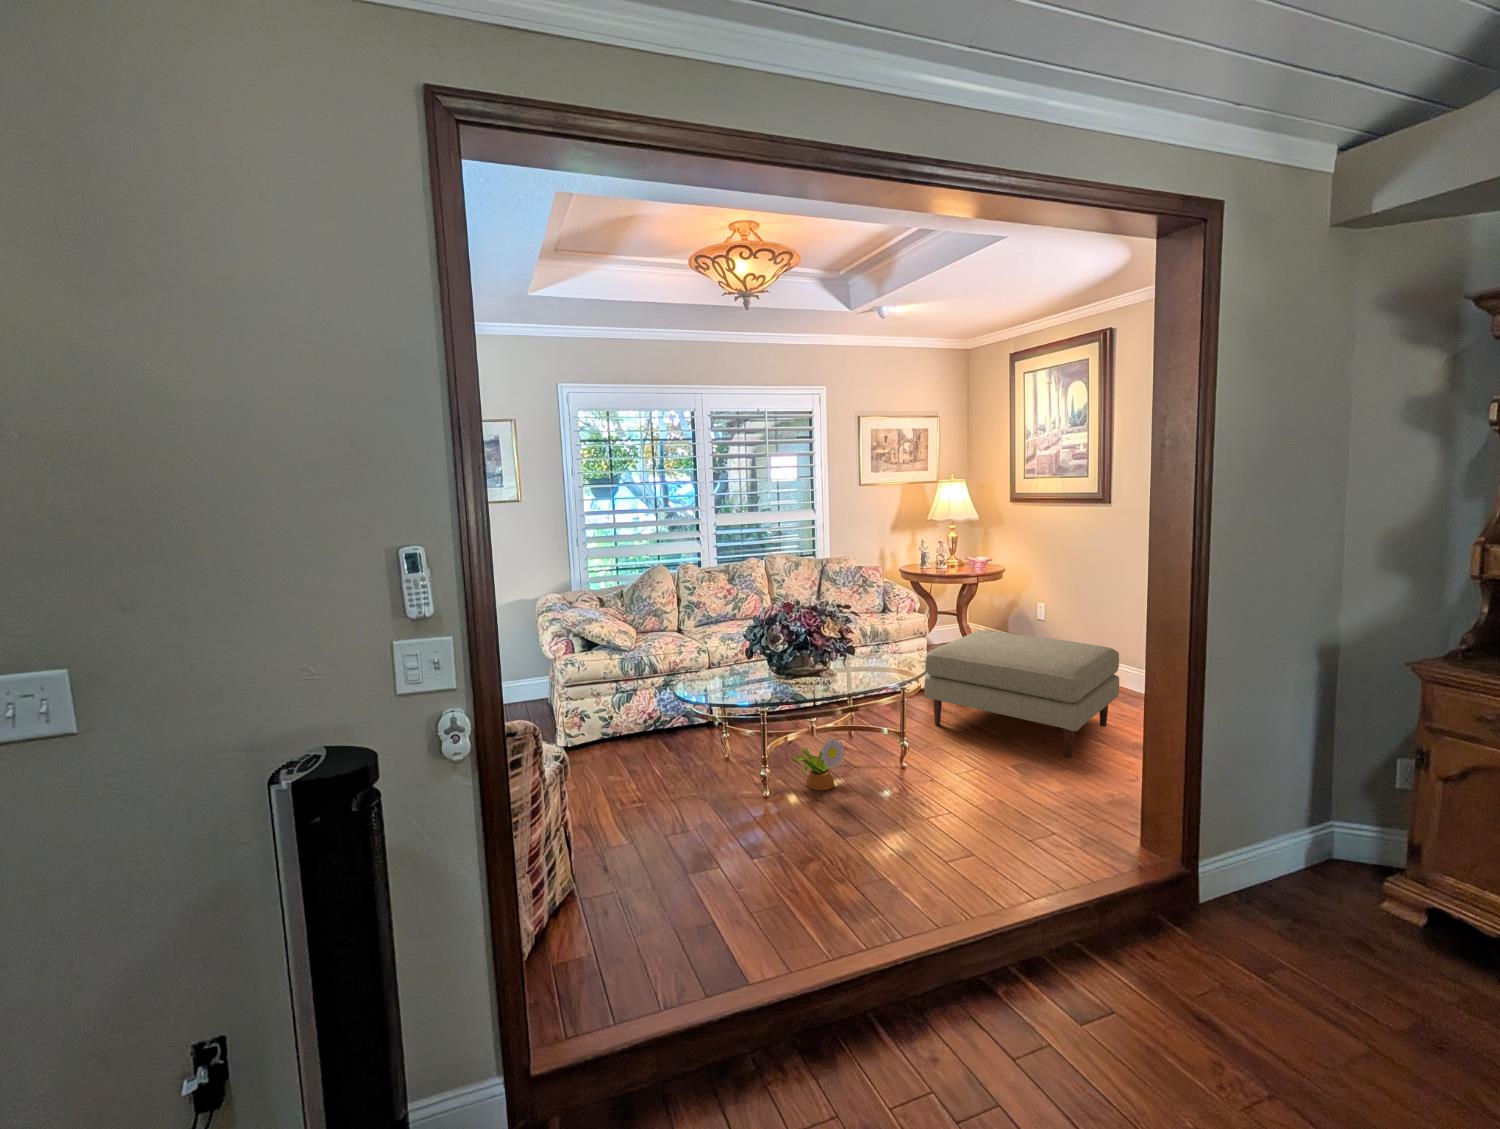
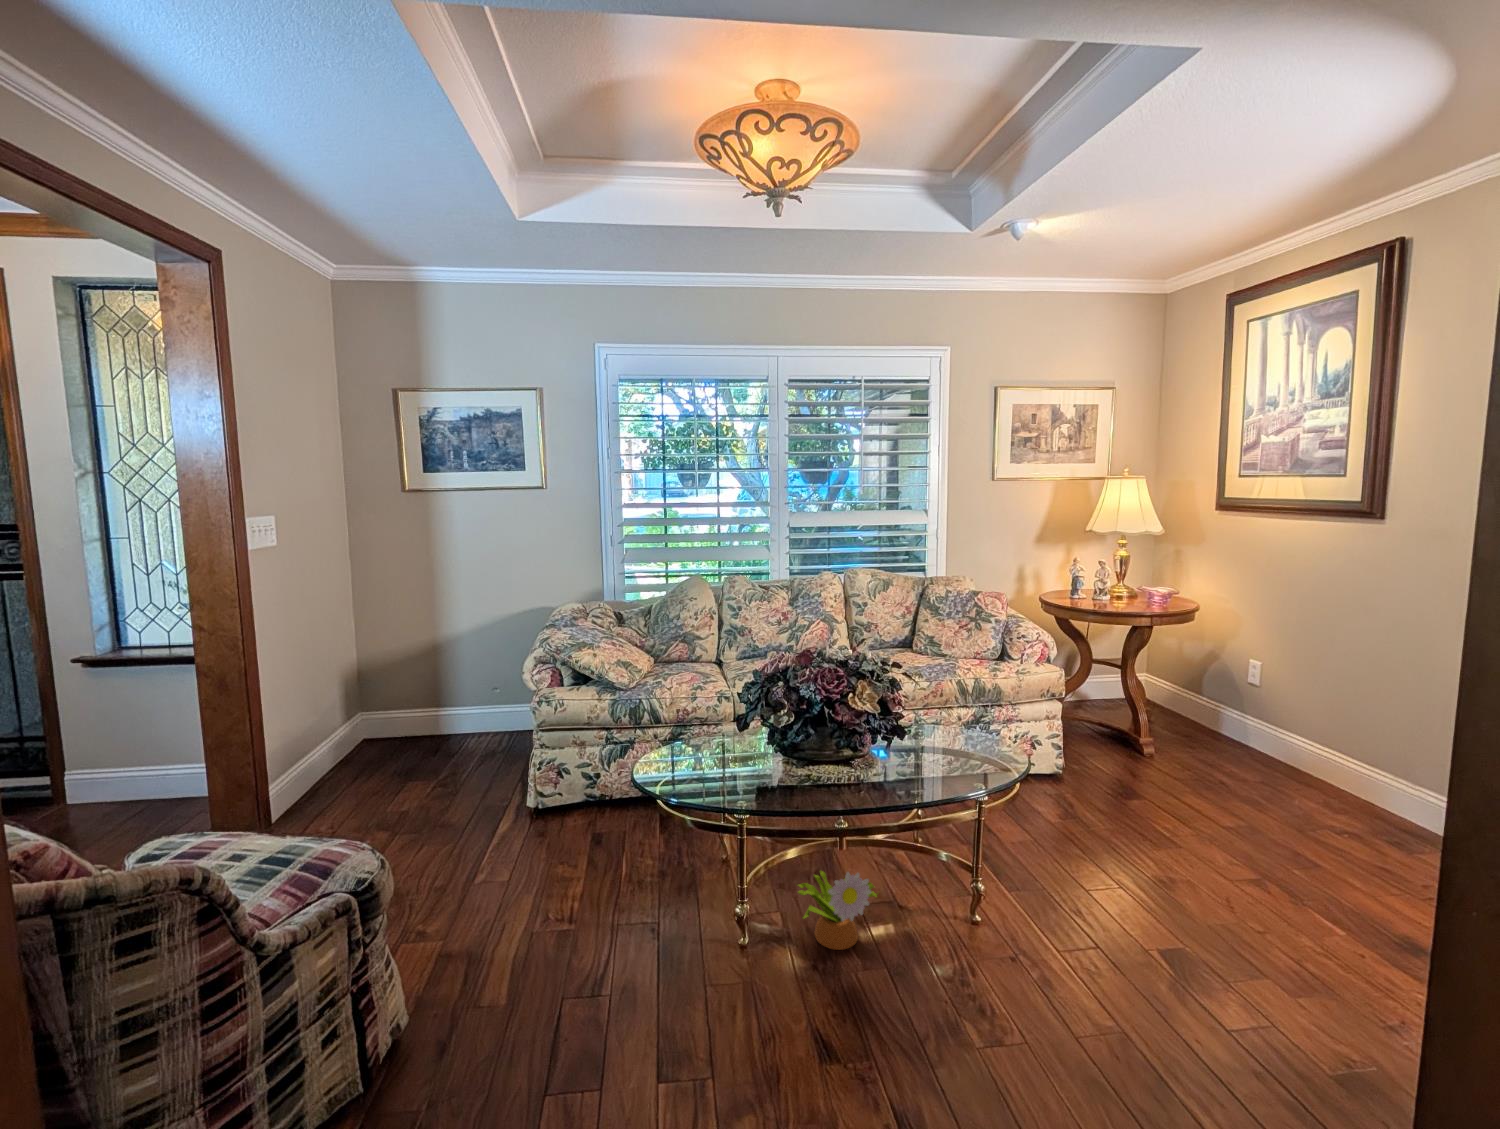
ottoman: present [925,630,1119,758] -> none [1040,703,1399,959]

